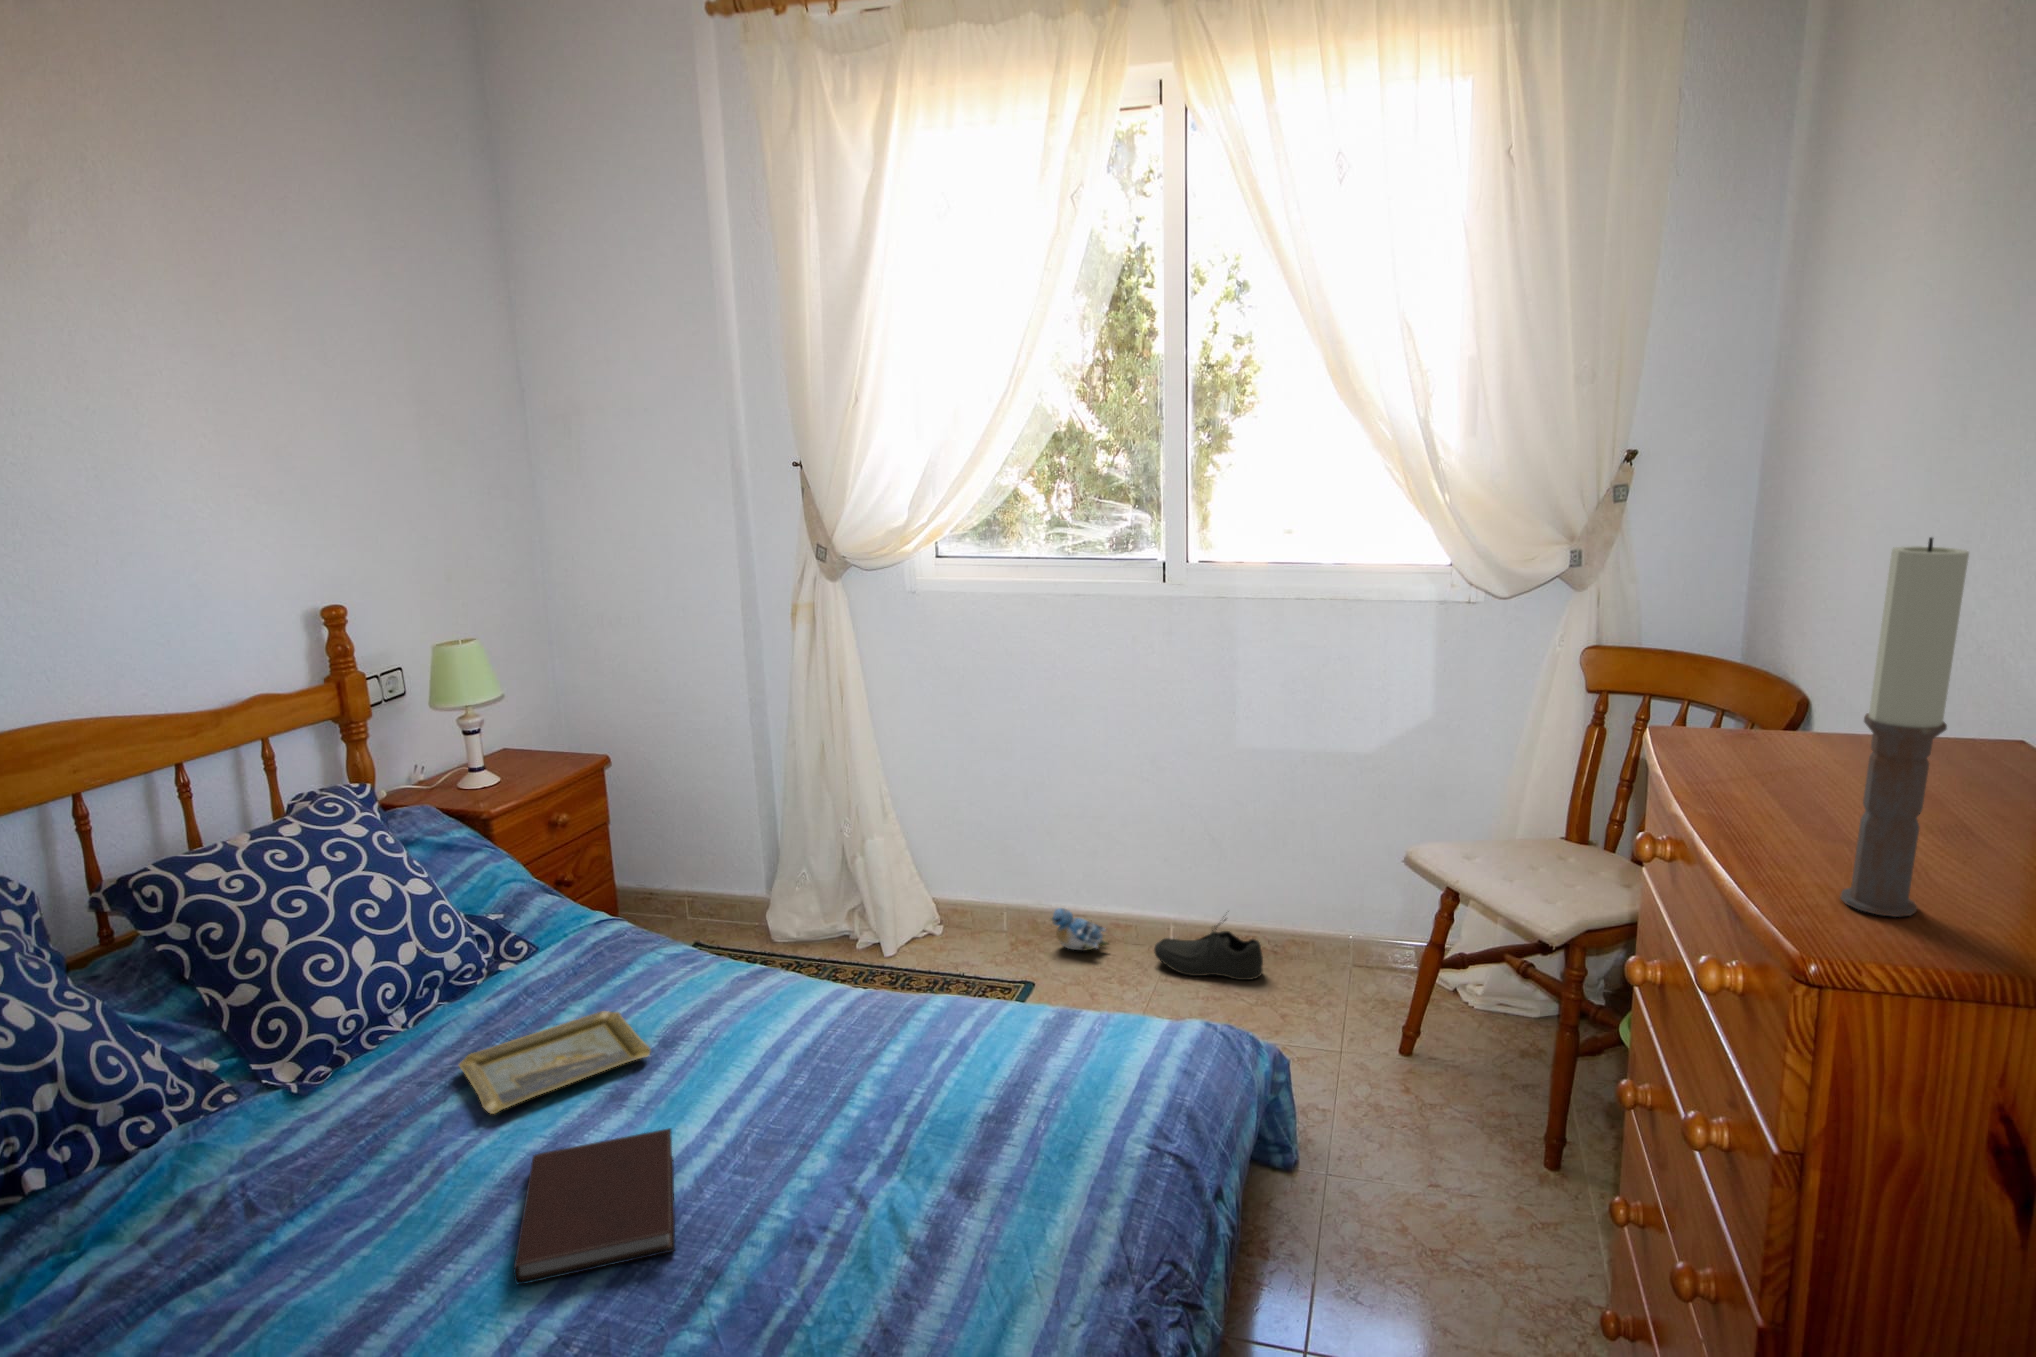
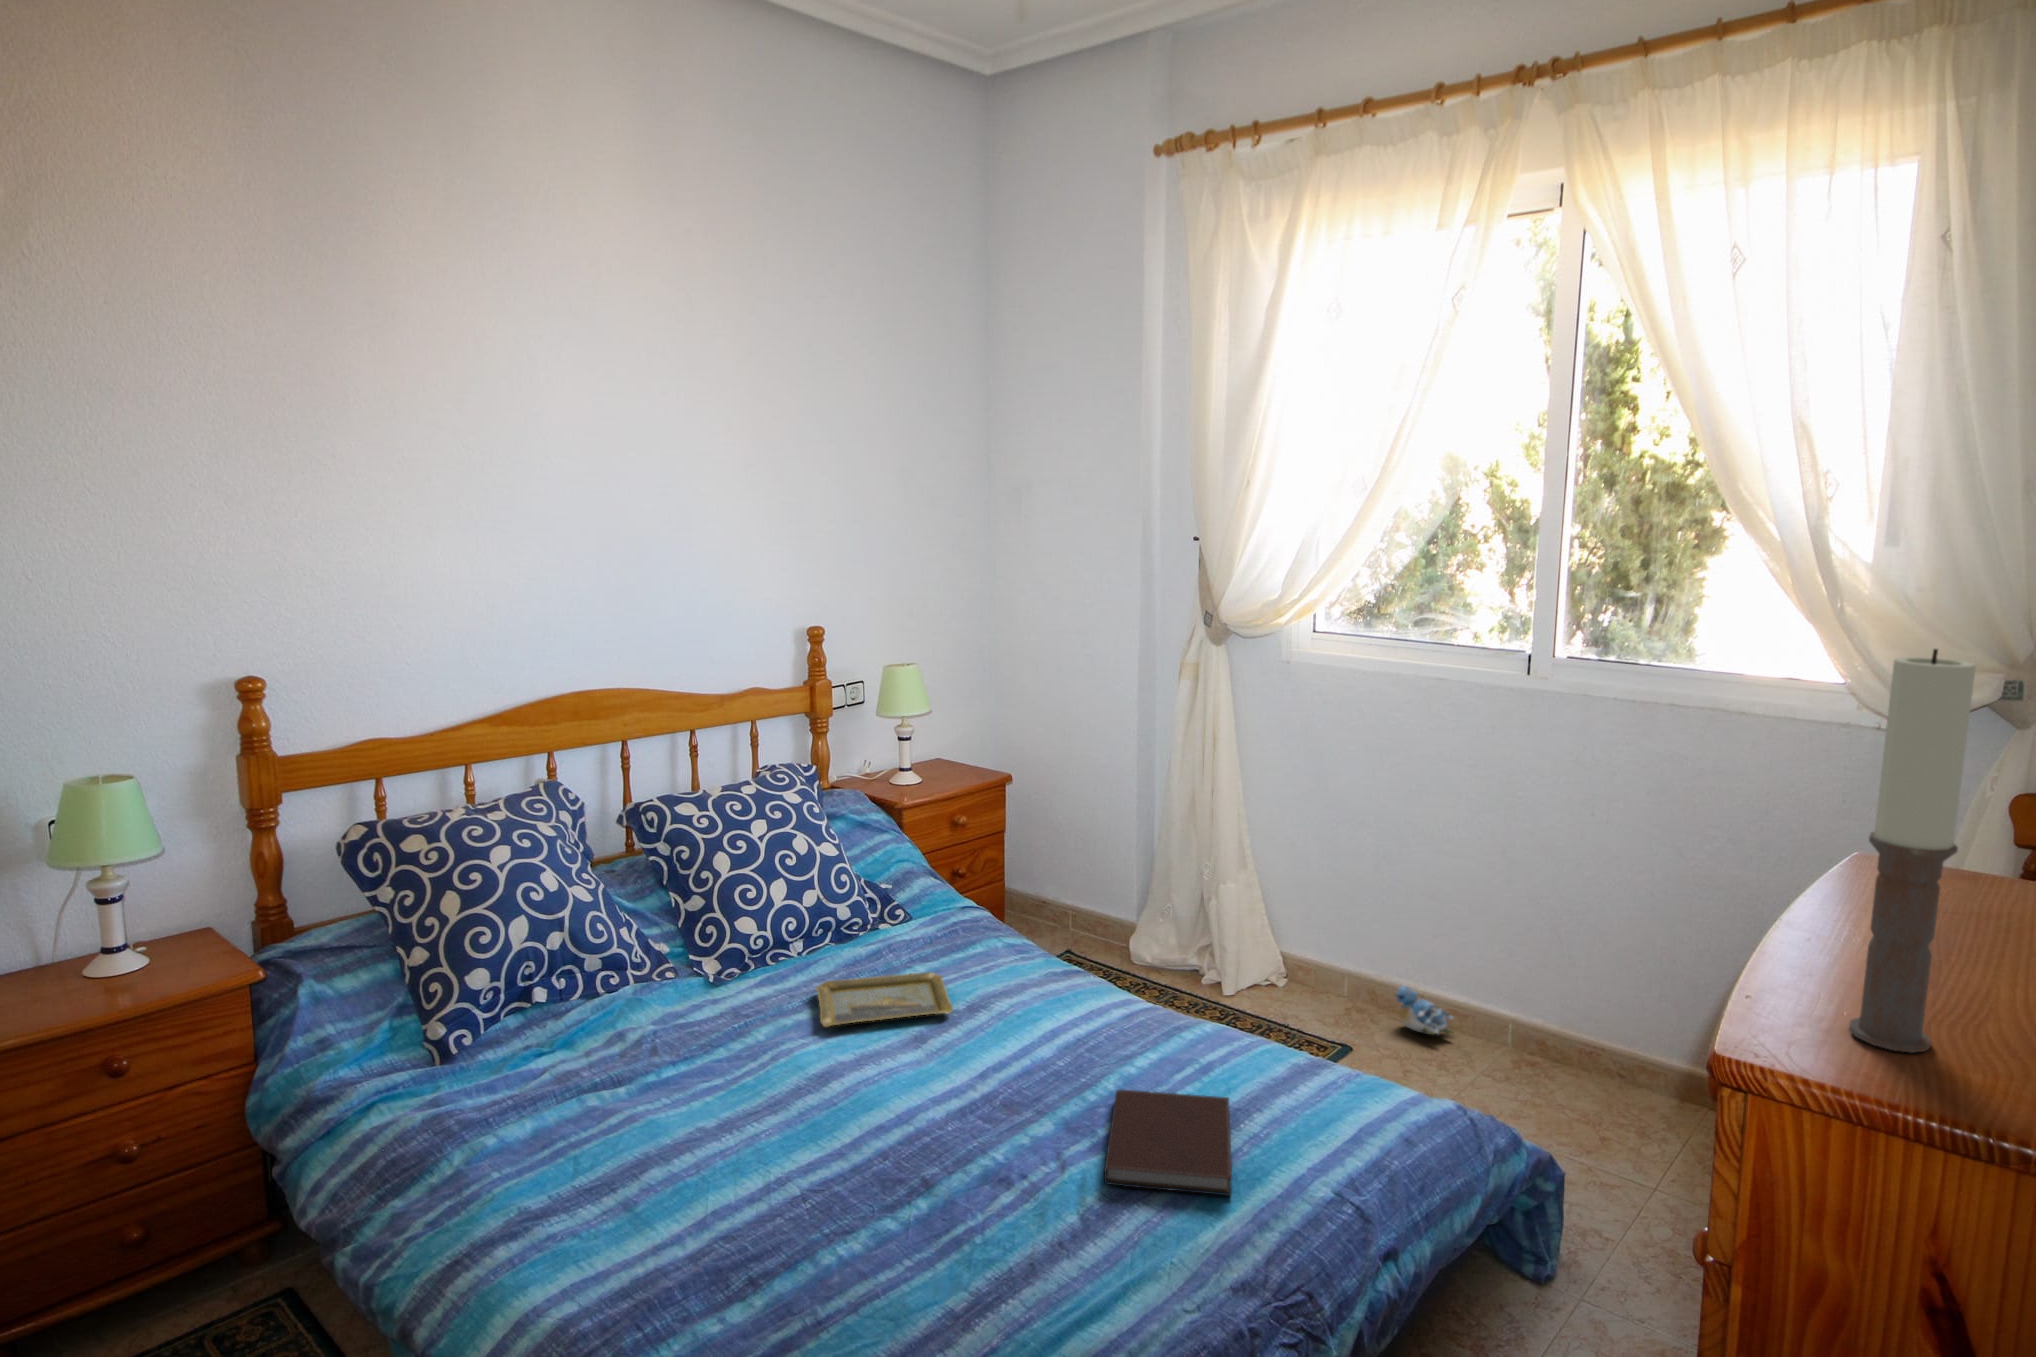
shoe: present [1154,919,1263,980] -> none [1498,1023,1621,1103]
notebook: present [514,1128,675,1284] -> present [1104,1090,1232,1196]

